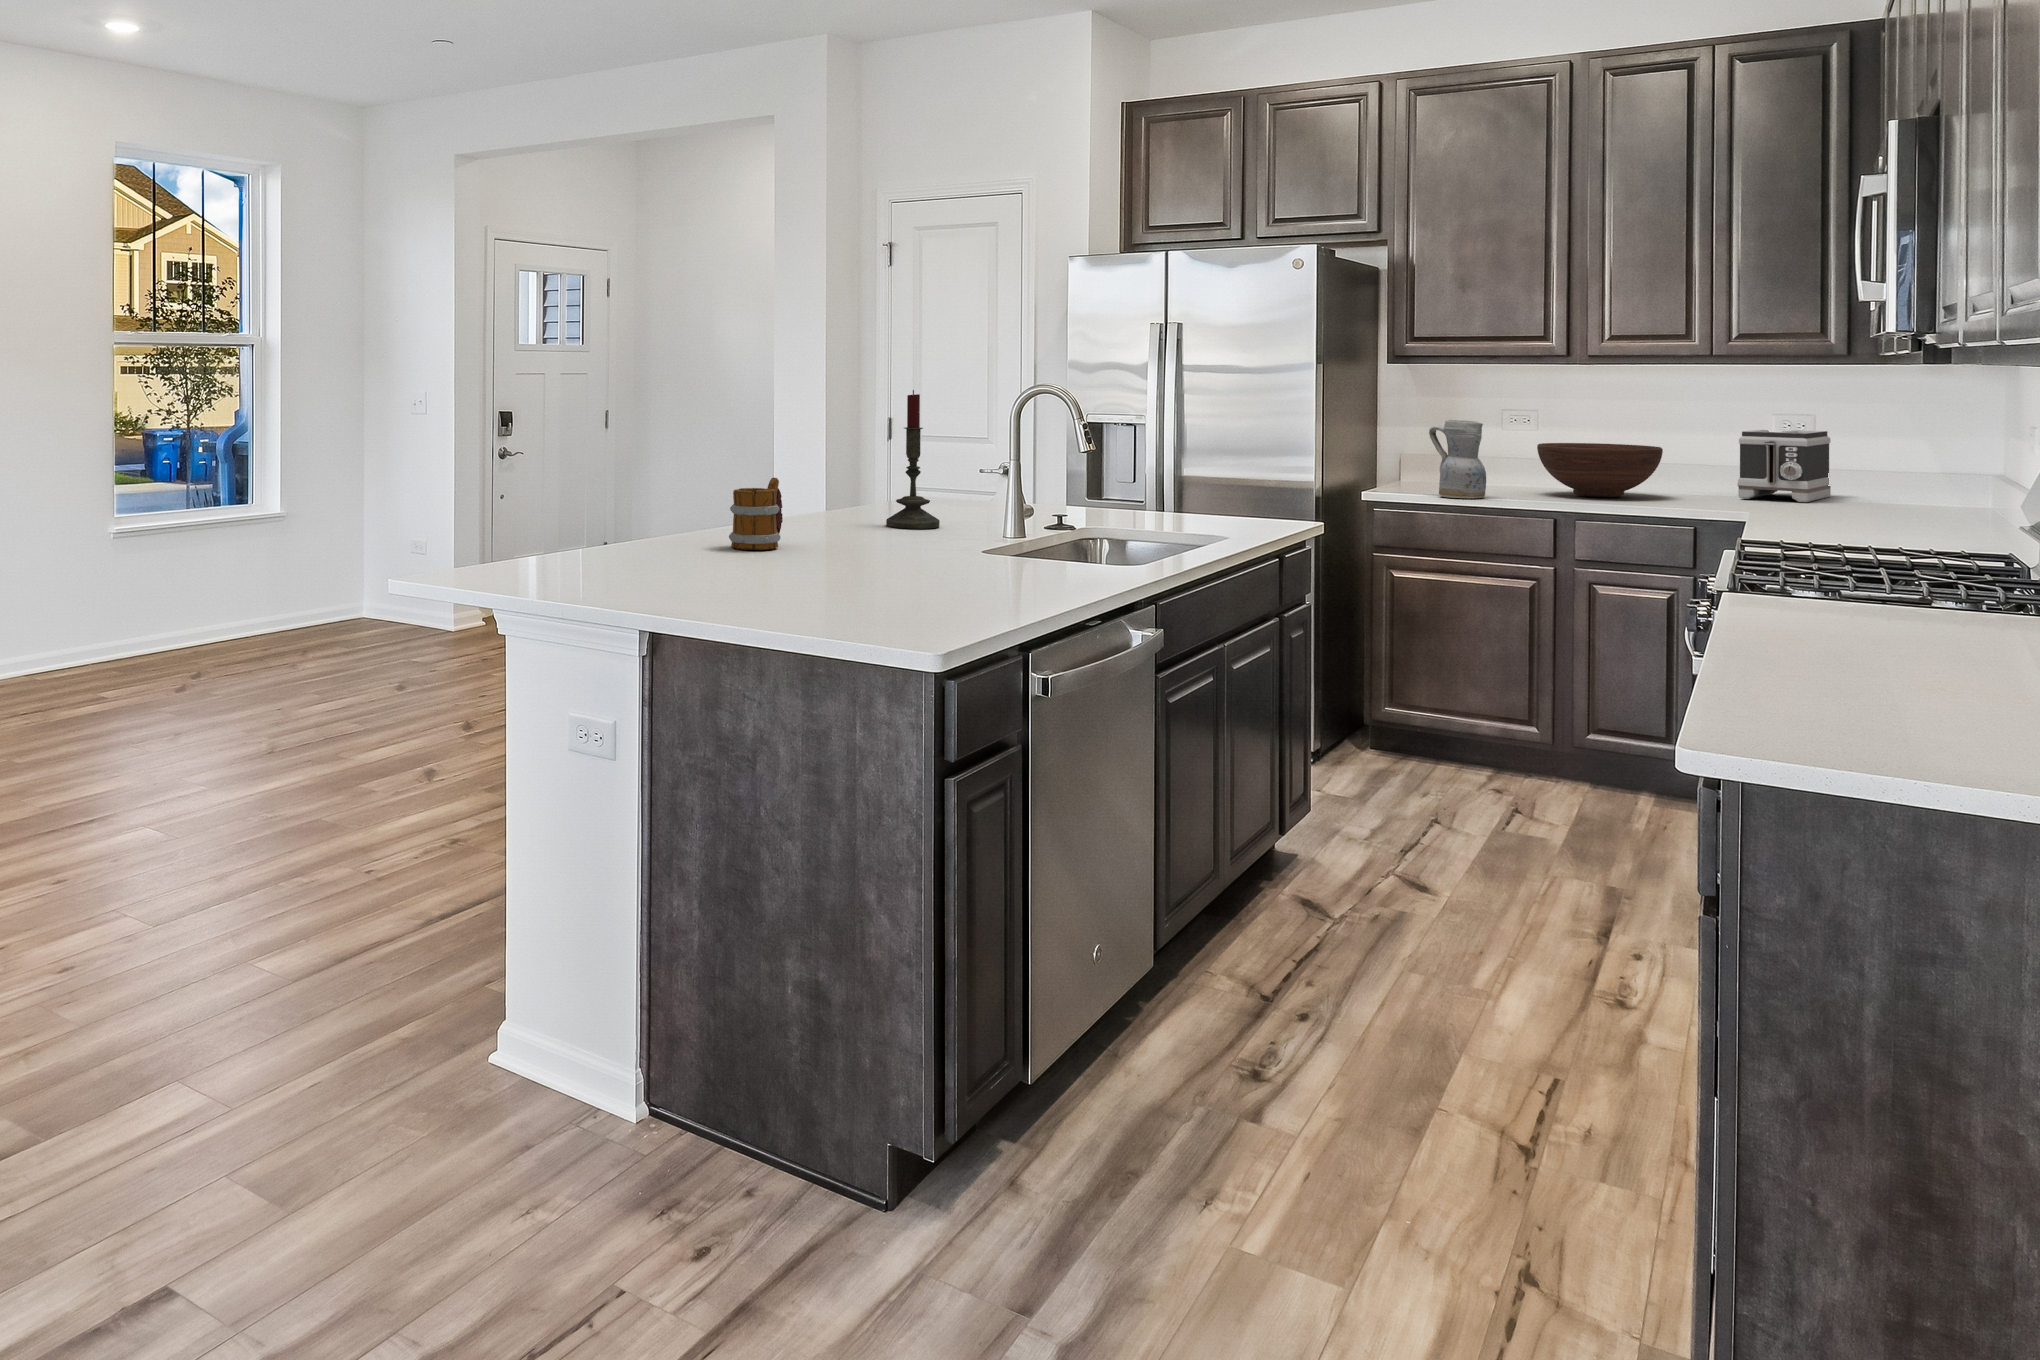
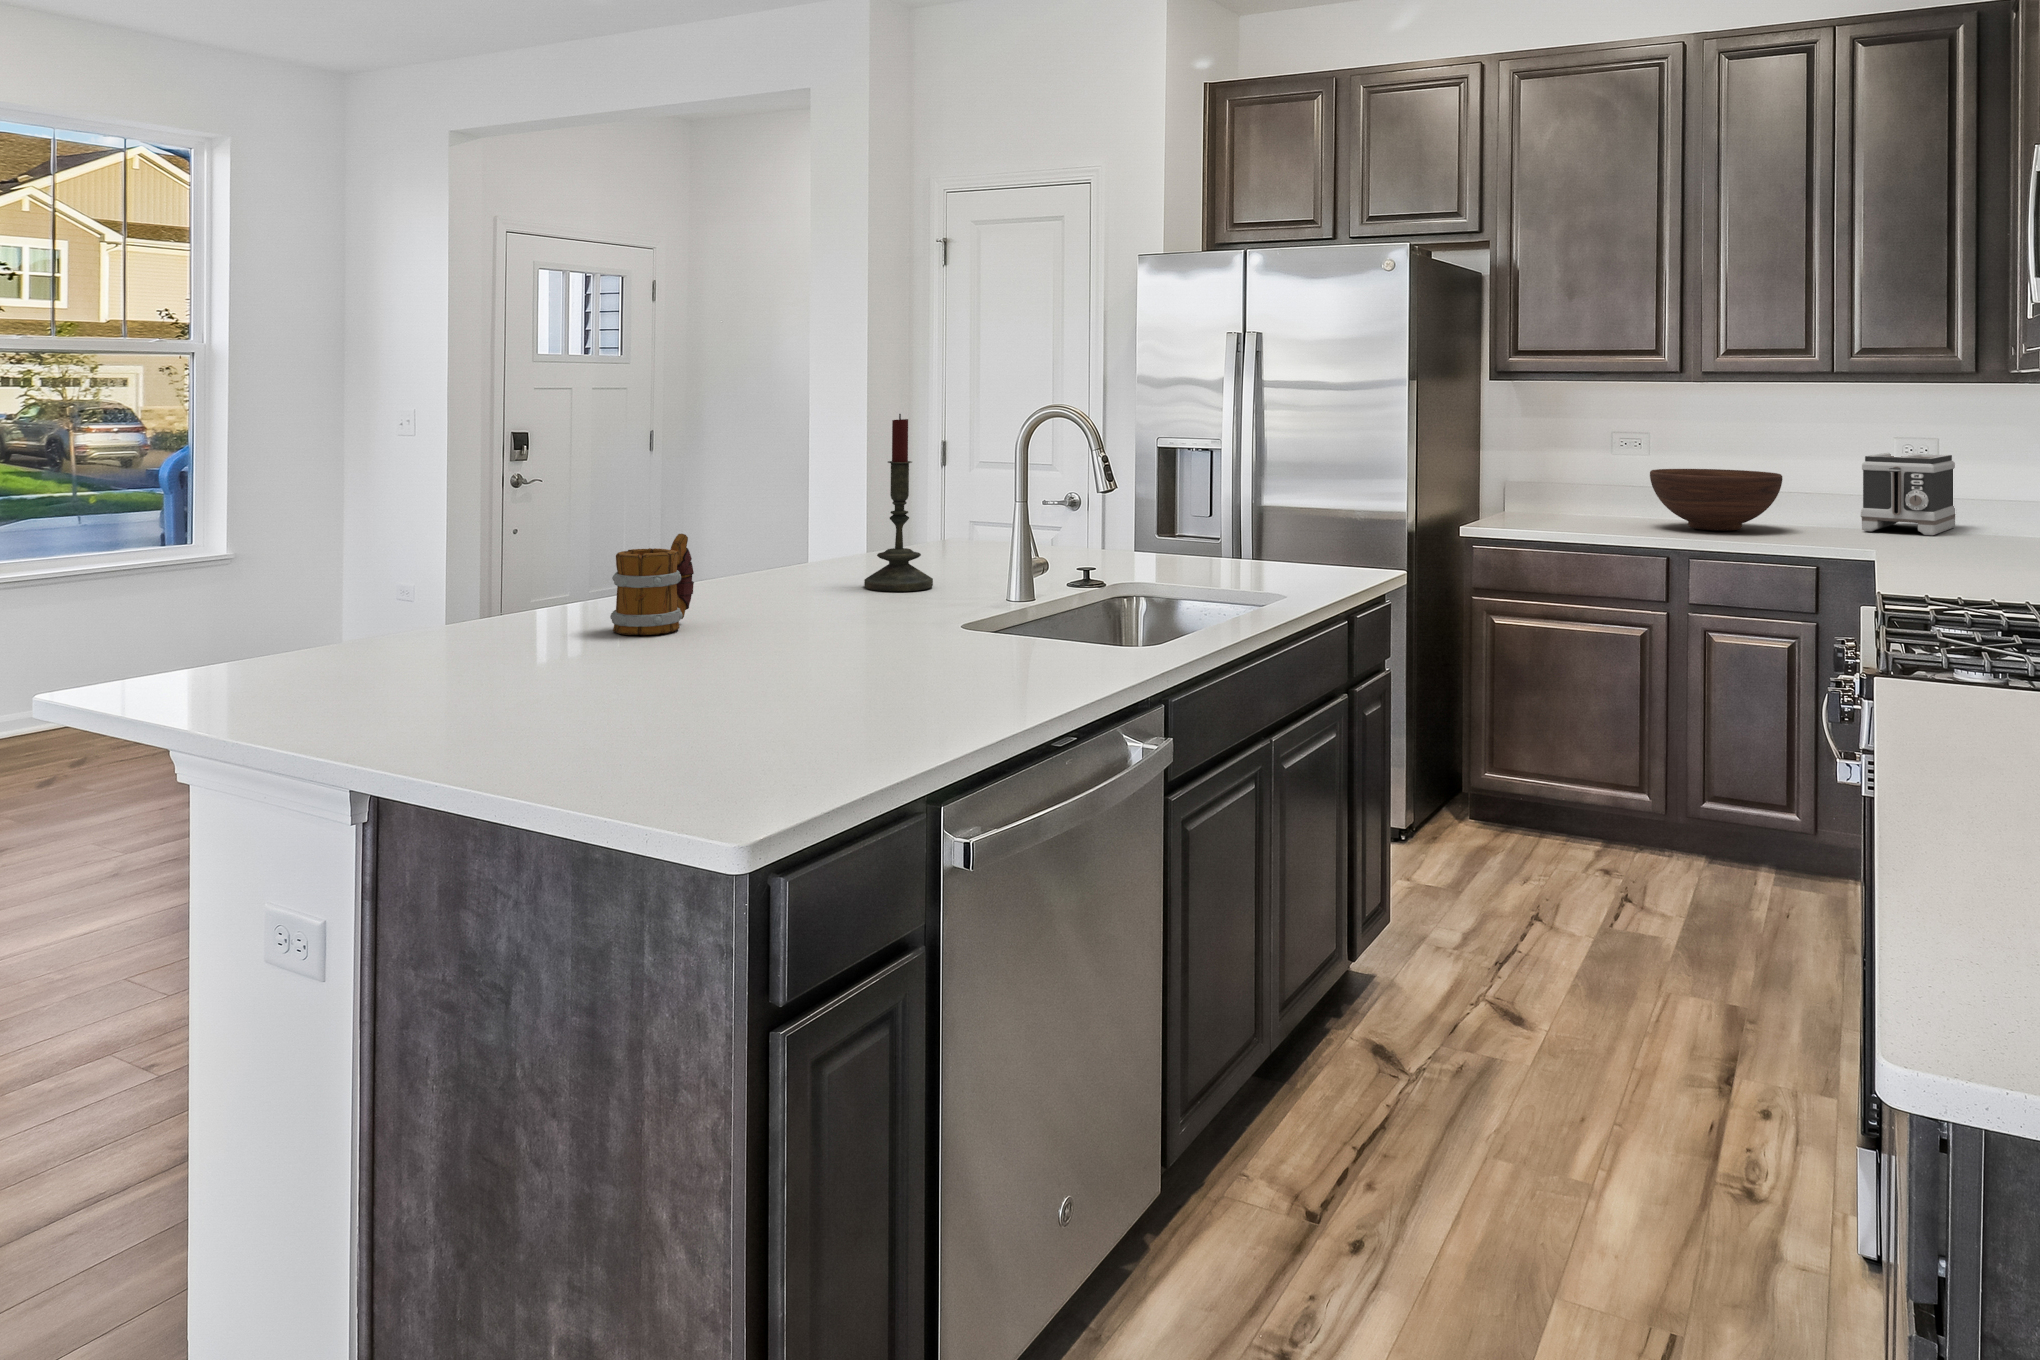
ceramic pitcher: present [1429,420,1486,498] -> none [1533,443,1595,534]

